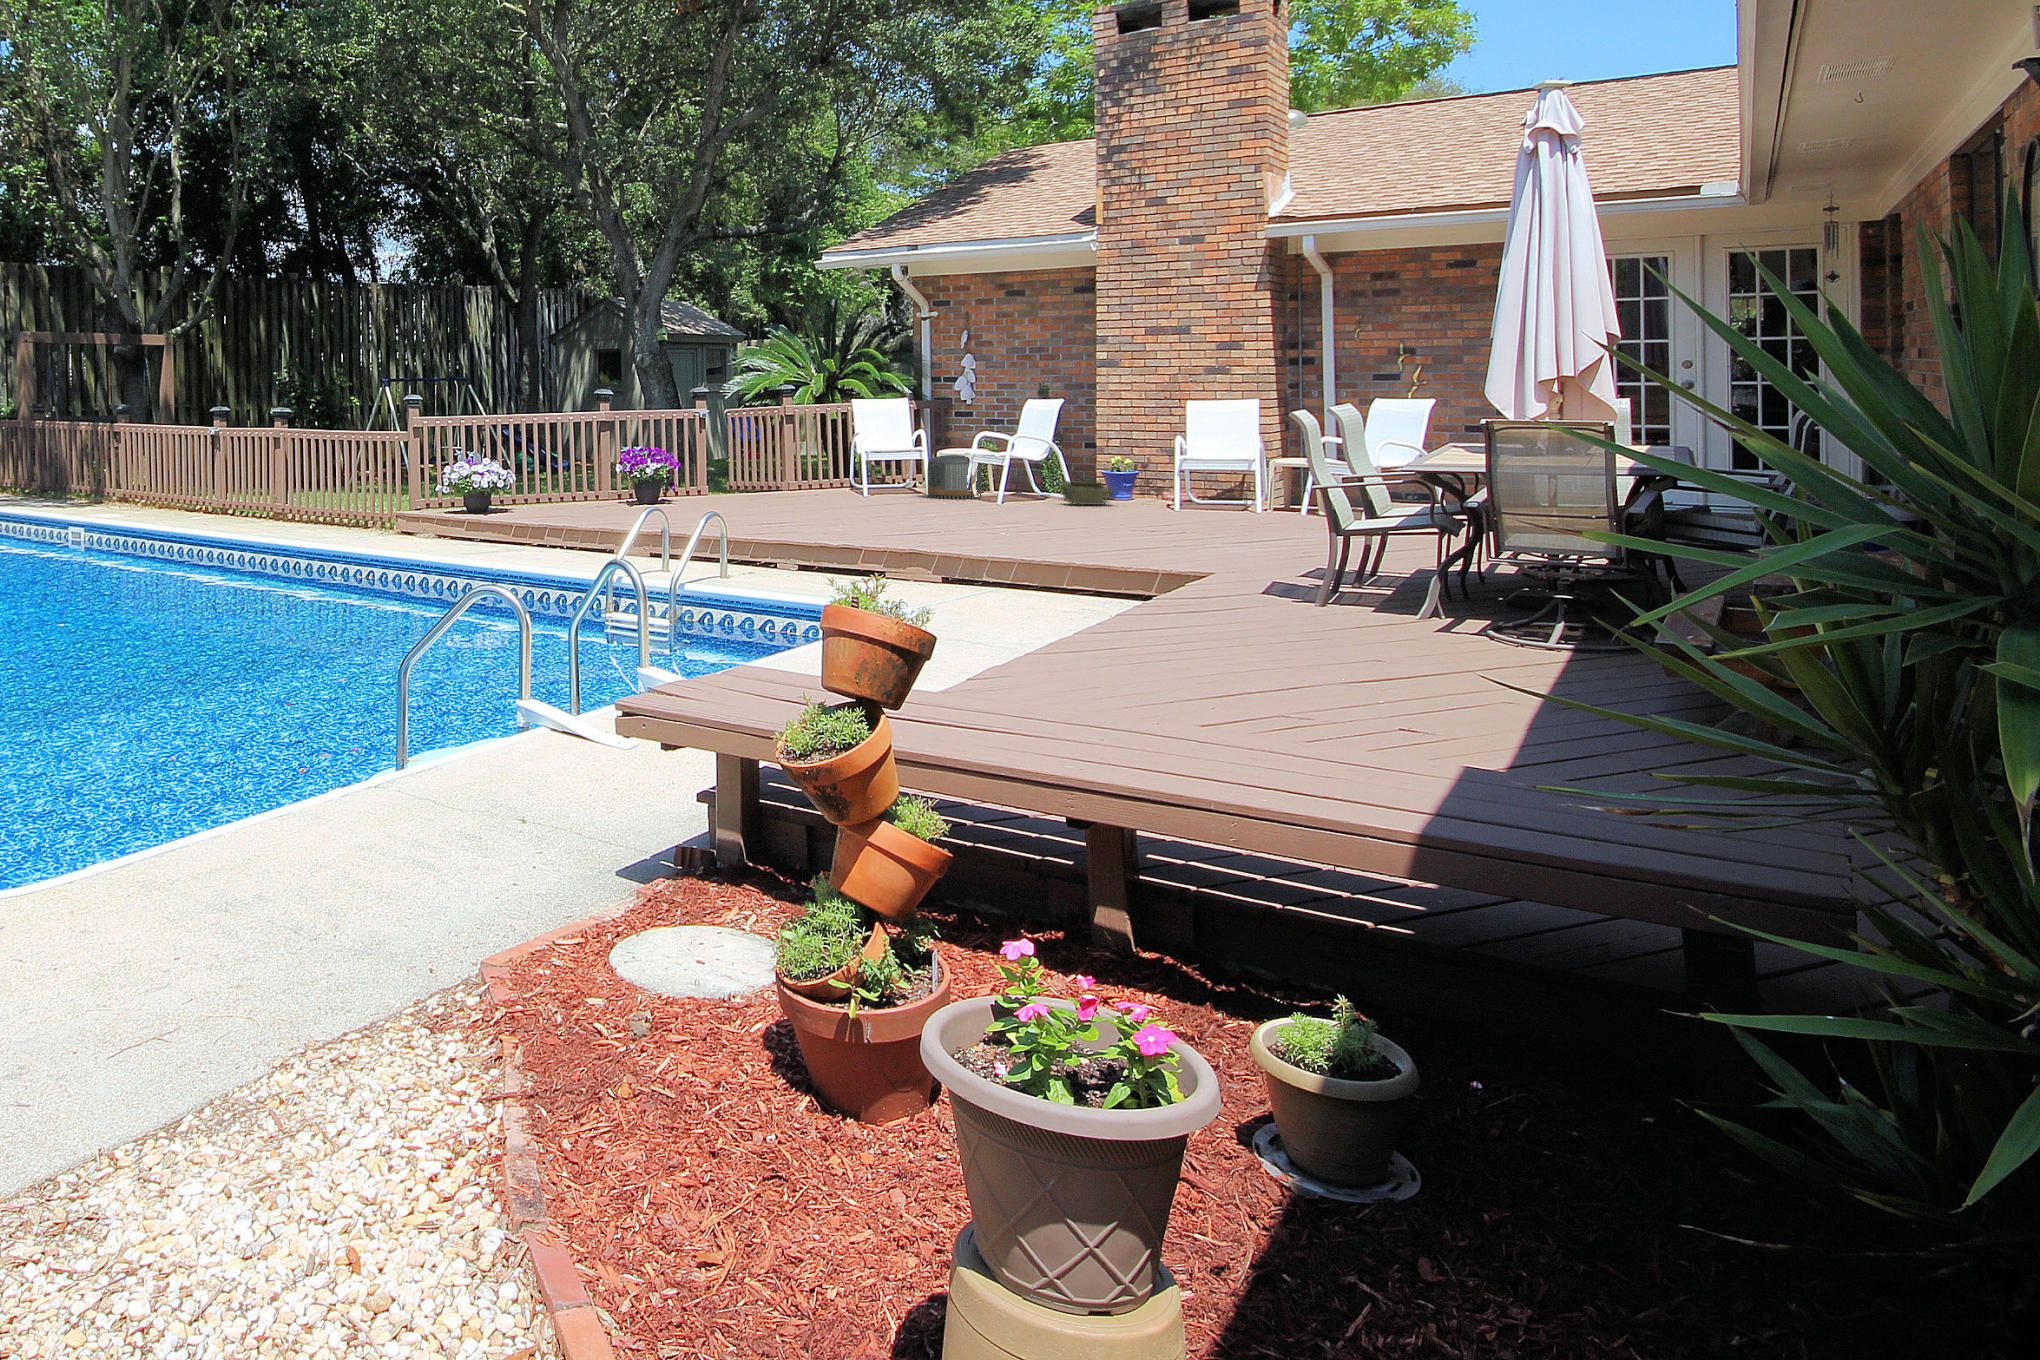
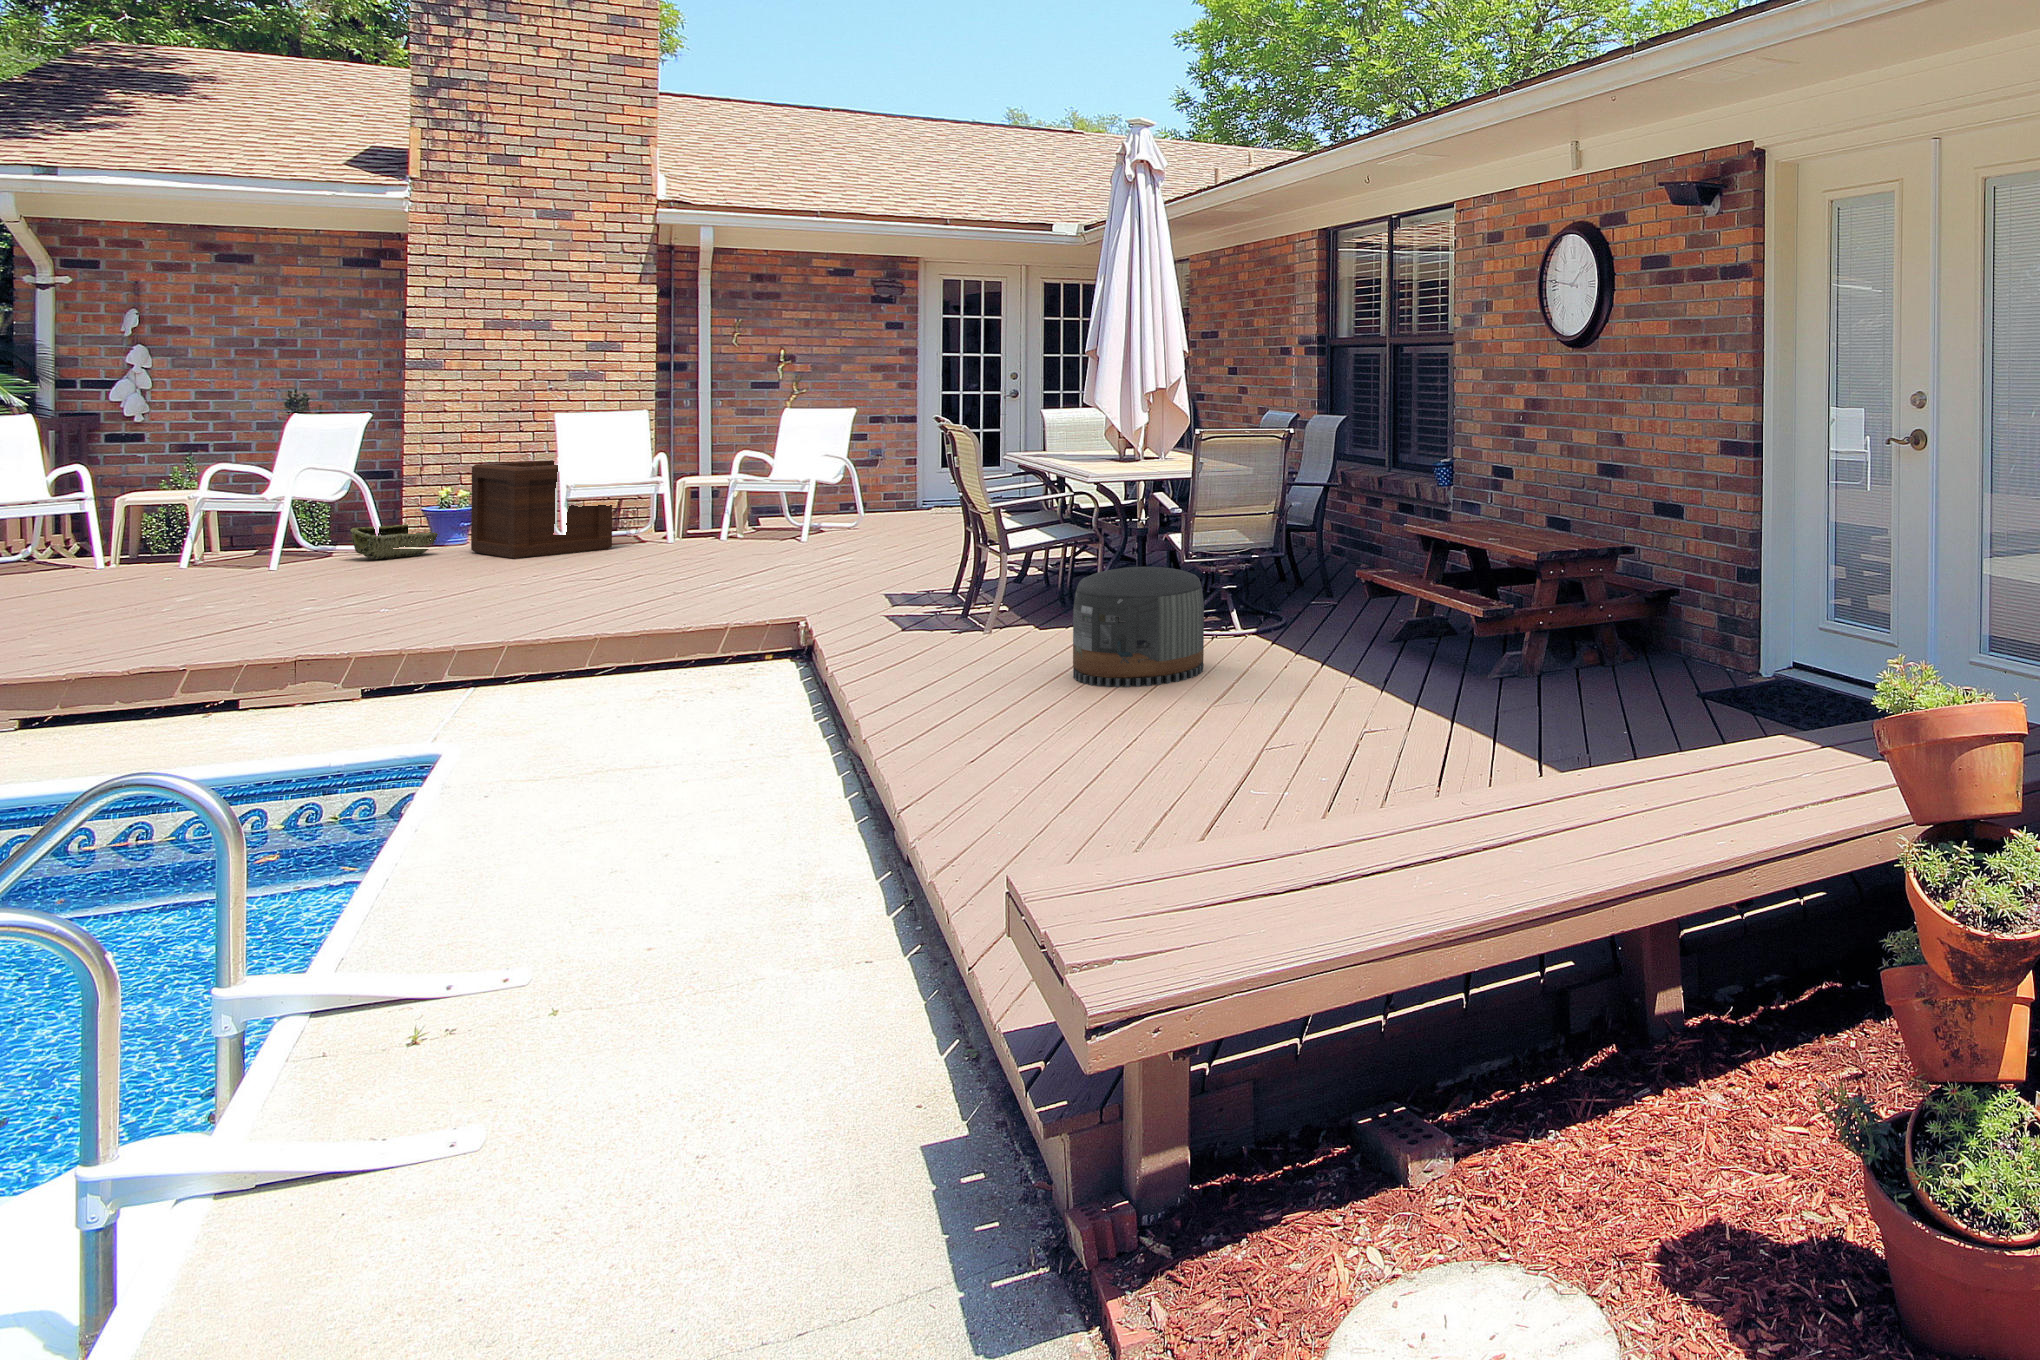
wooden crate: none [1133,439,1228,513] -> present [471,460,612,559]
pouf: present [927,455,982,500] -> present [1073,567,1204,687]

